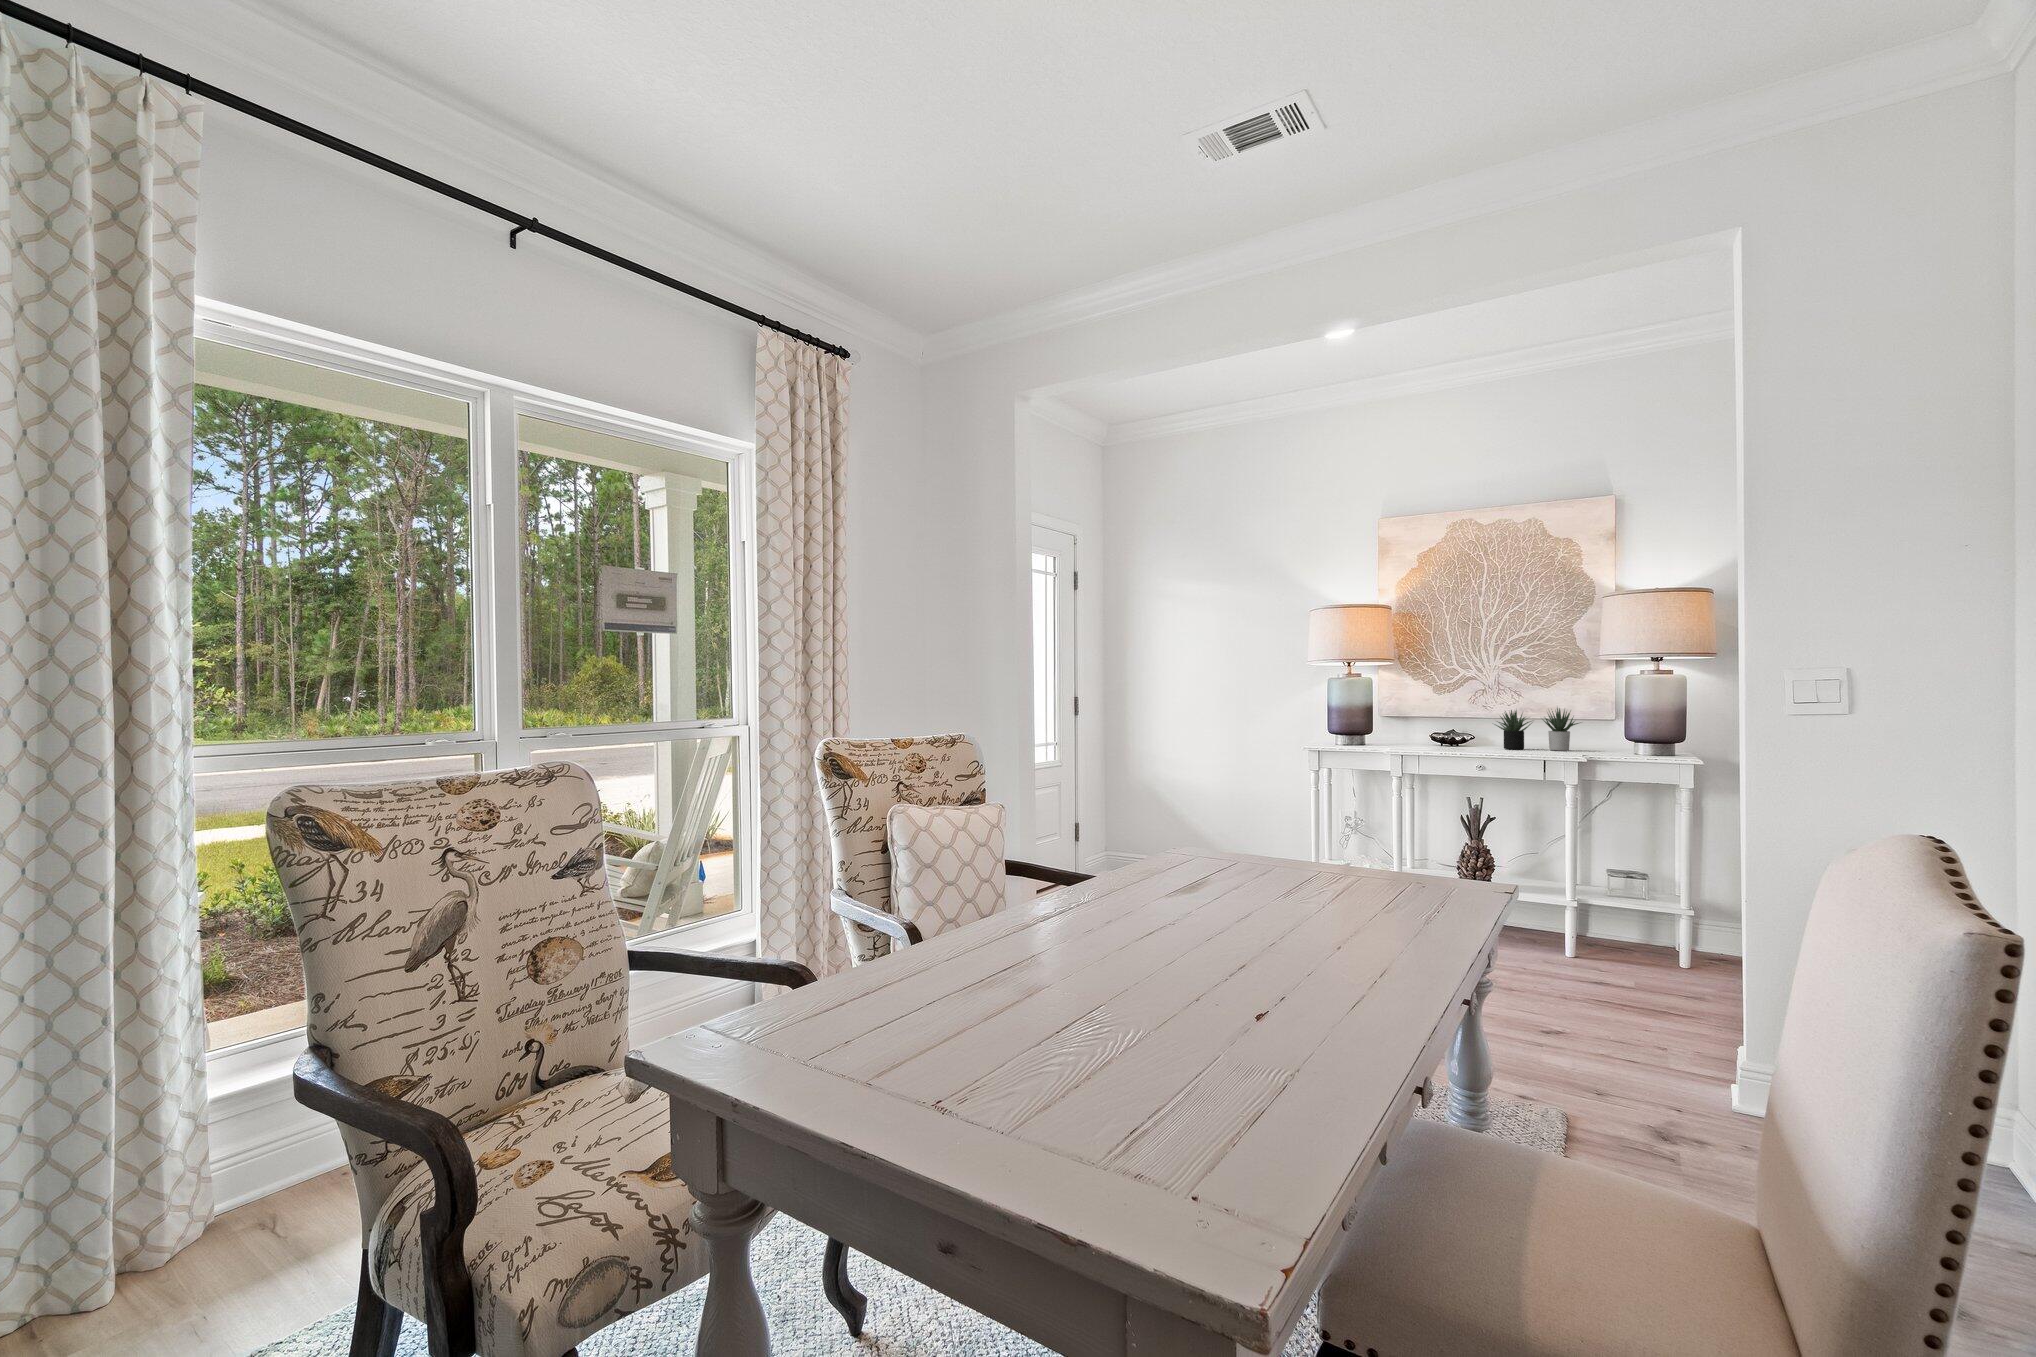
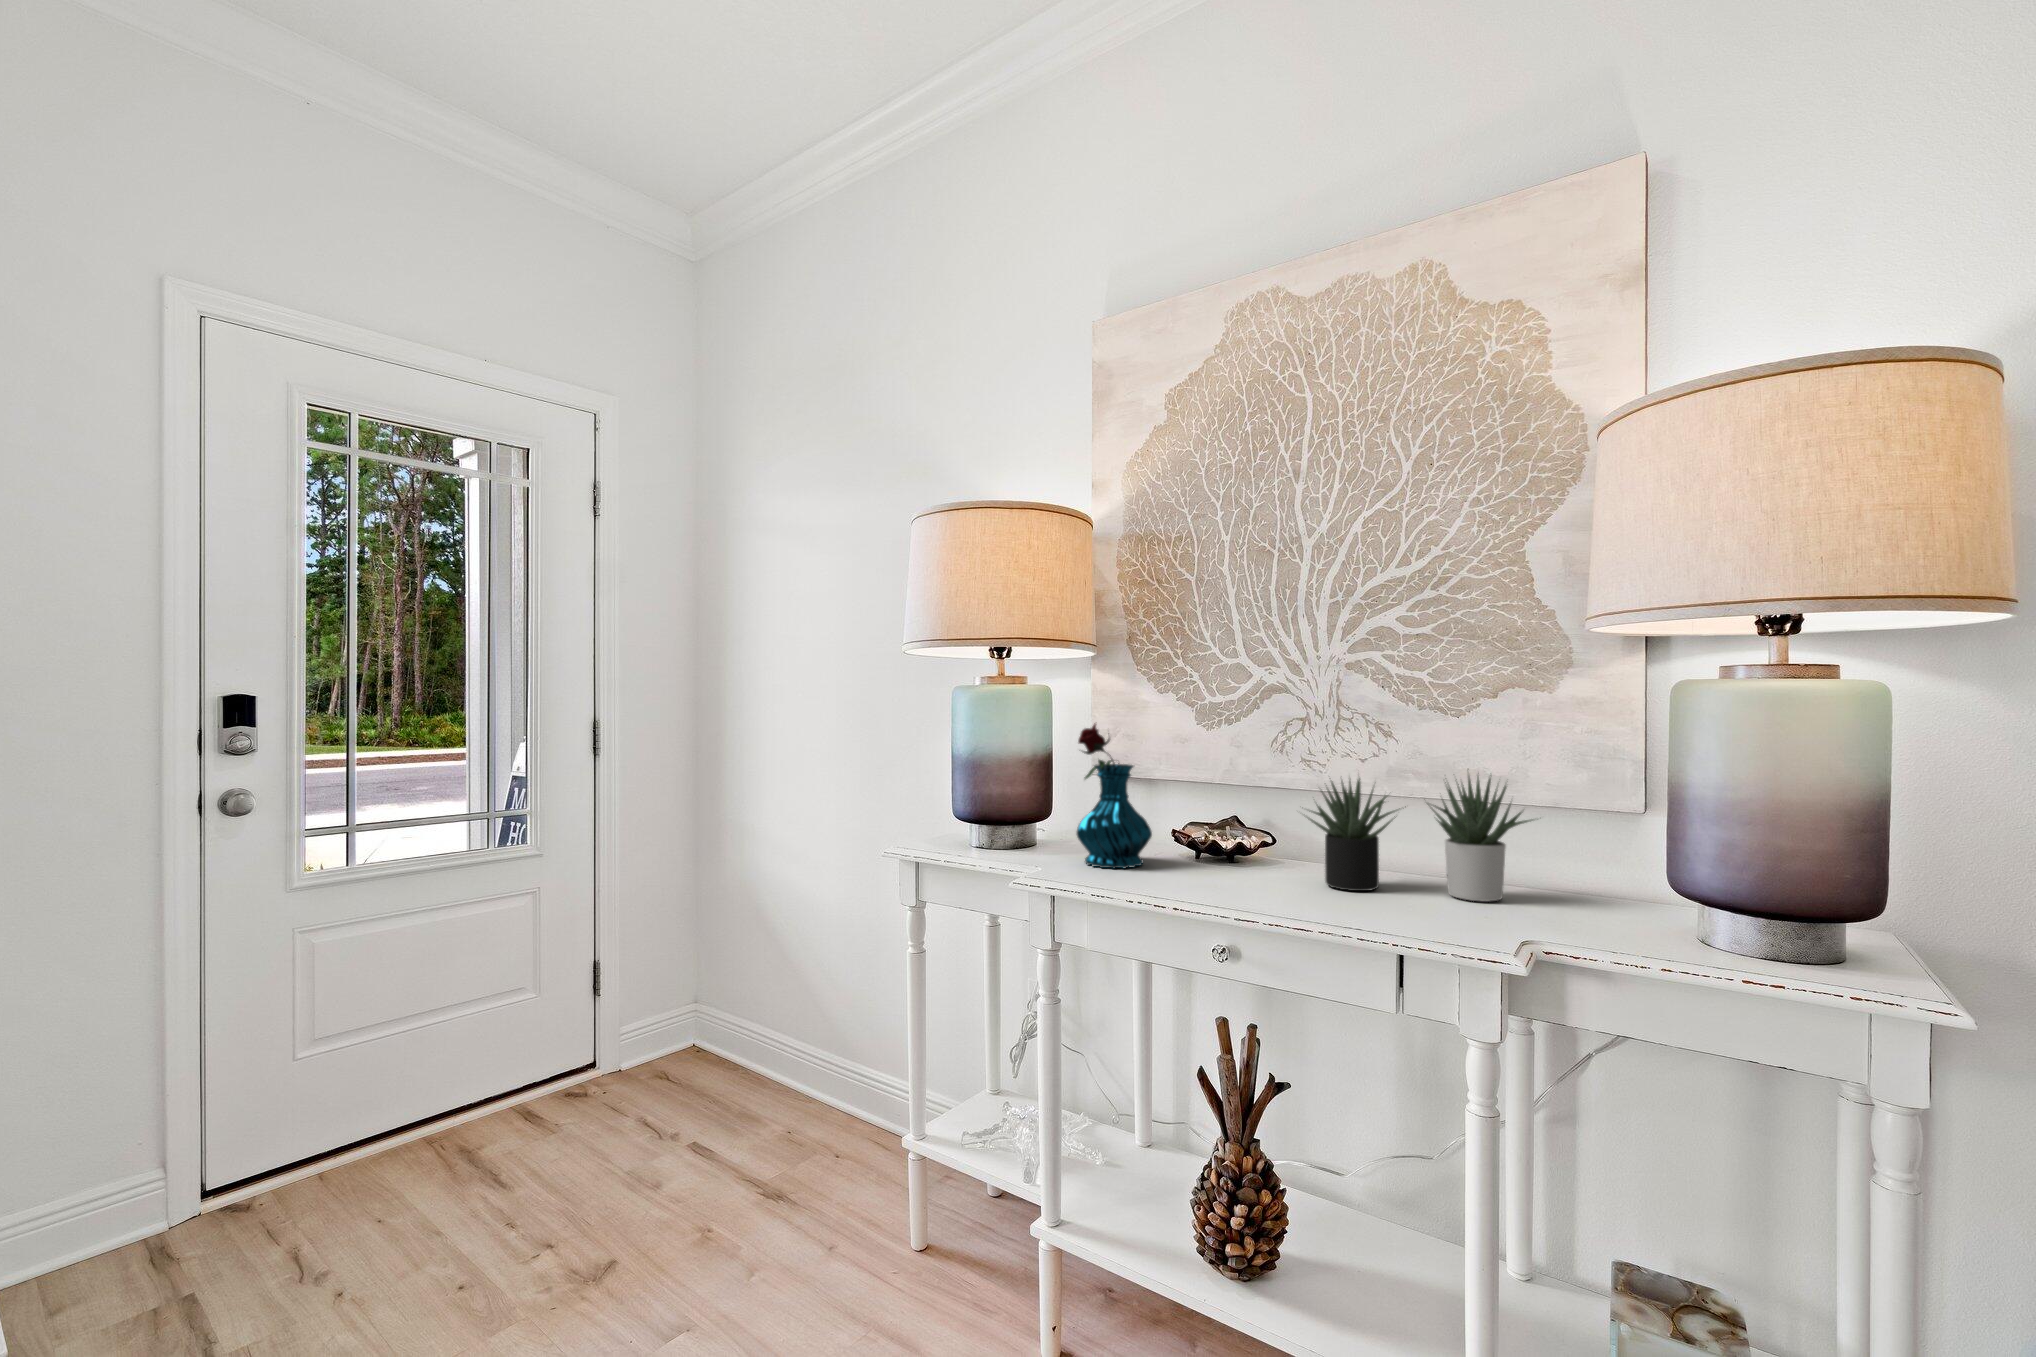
vase: none [1398,692,1430,747] -> present [1077,724,1152,869]

